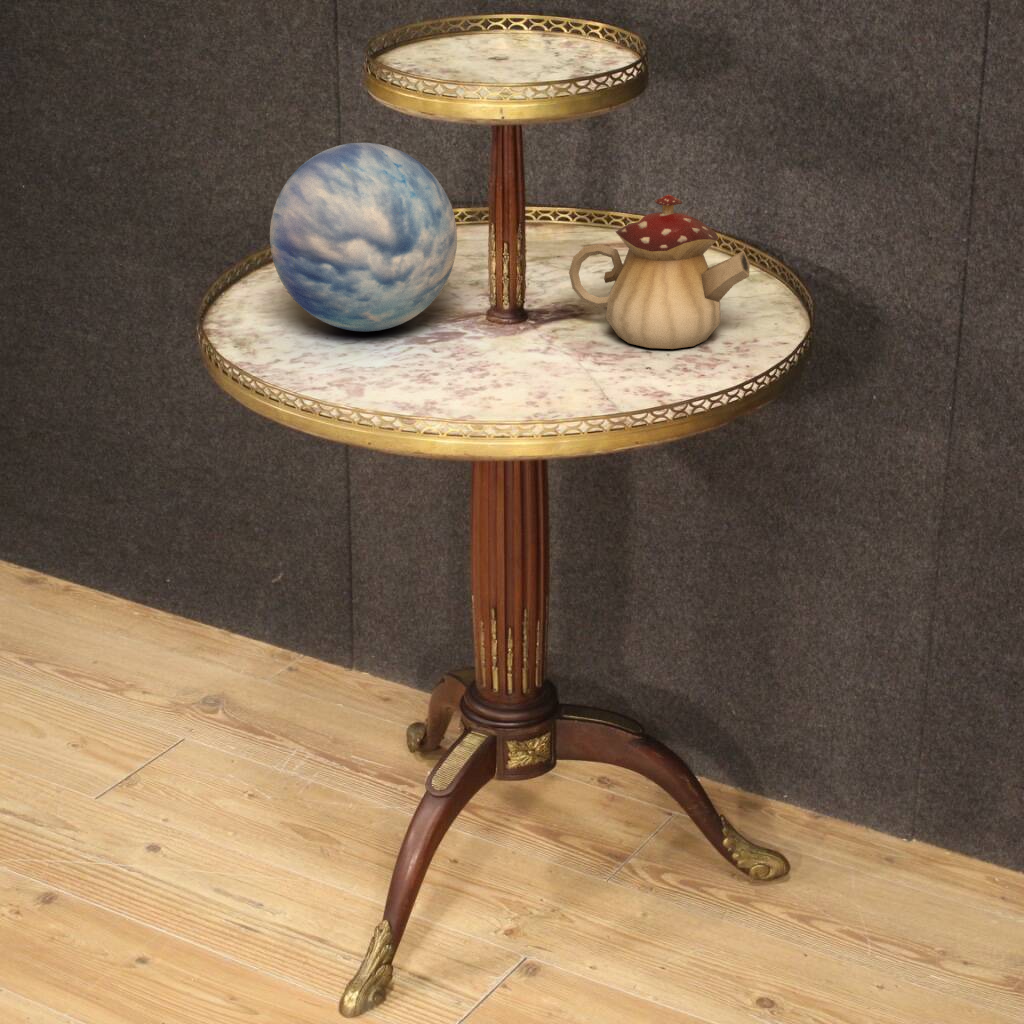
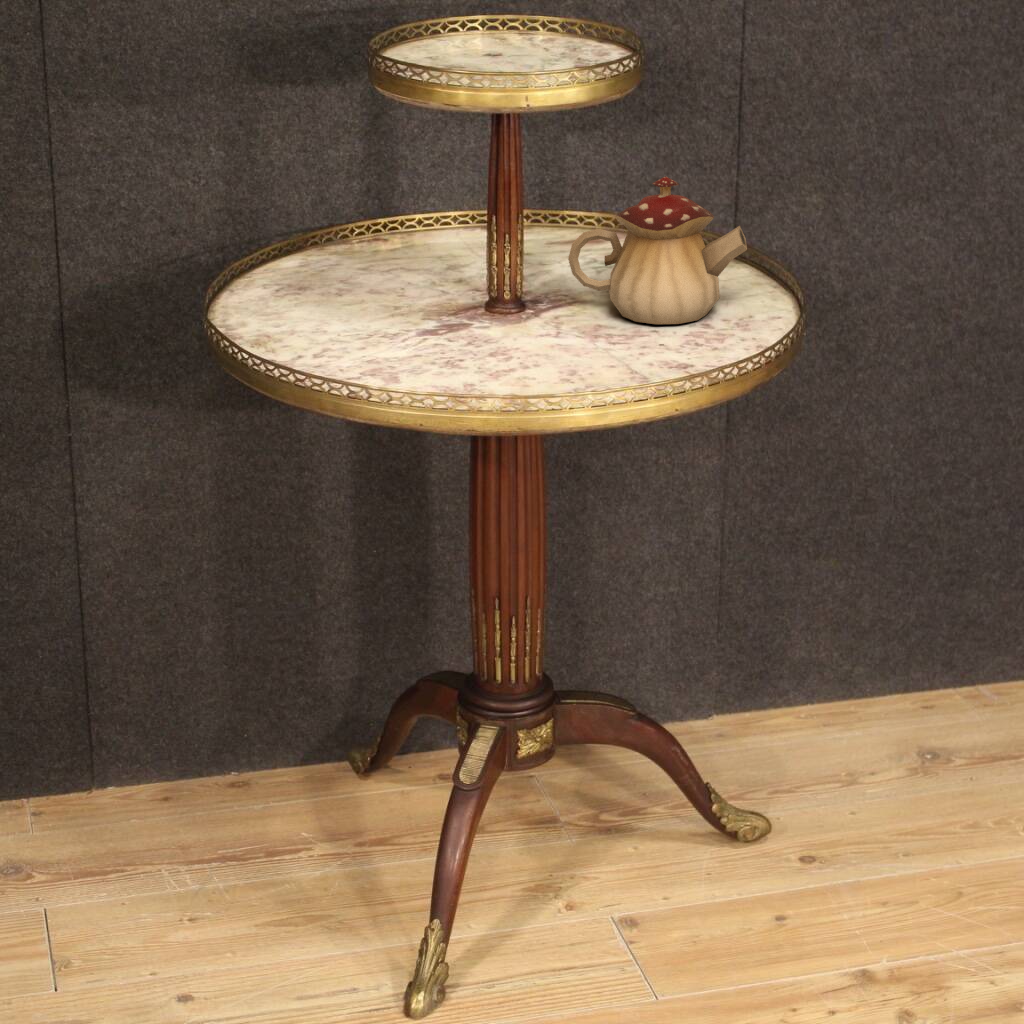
decorative orb: present [270,143,457,332] -> none [278,144,461,328]

